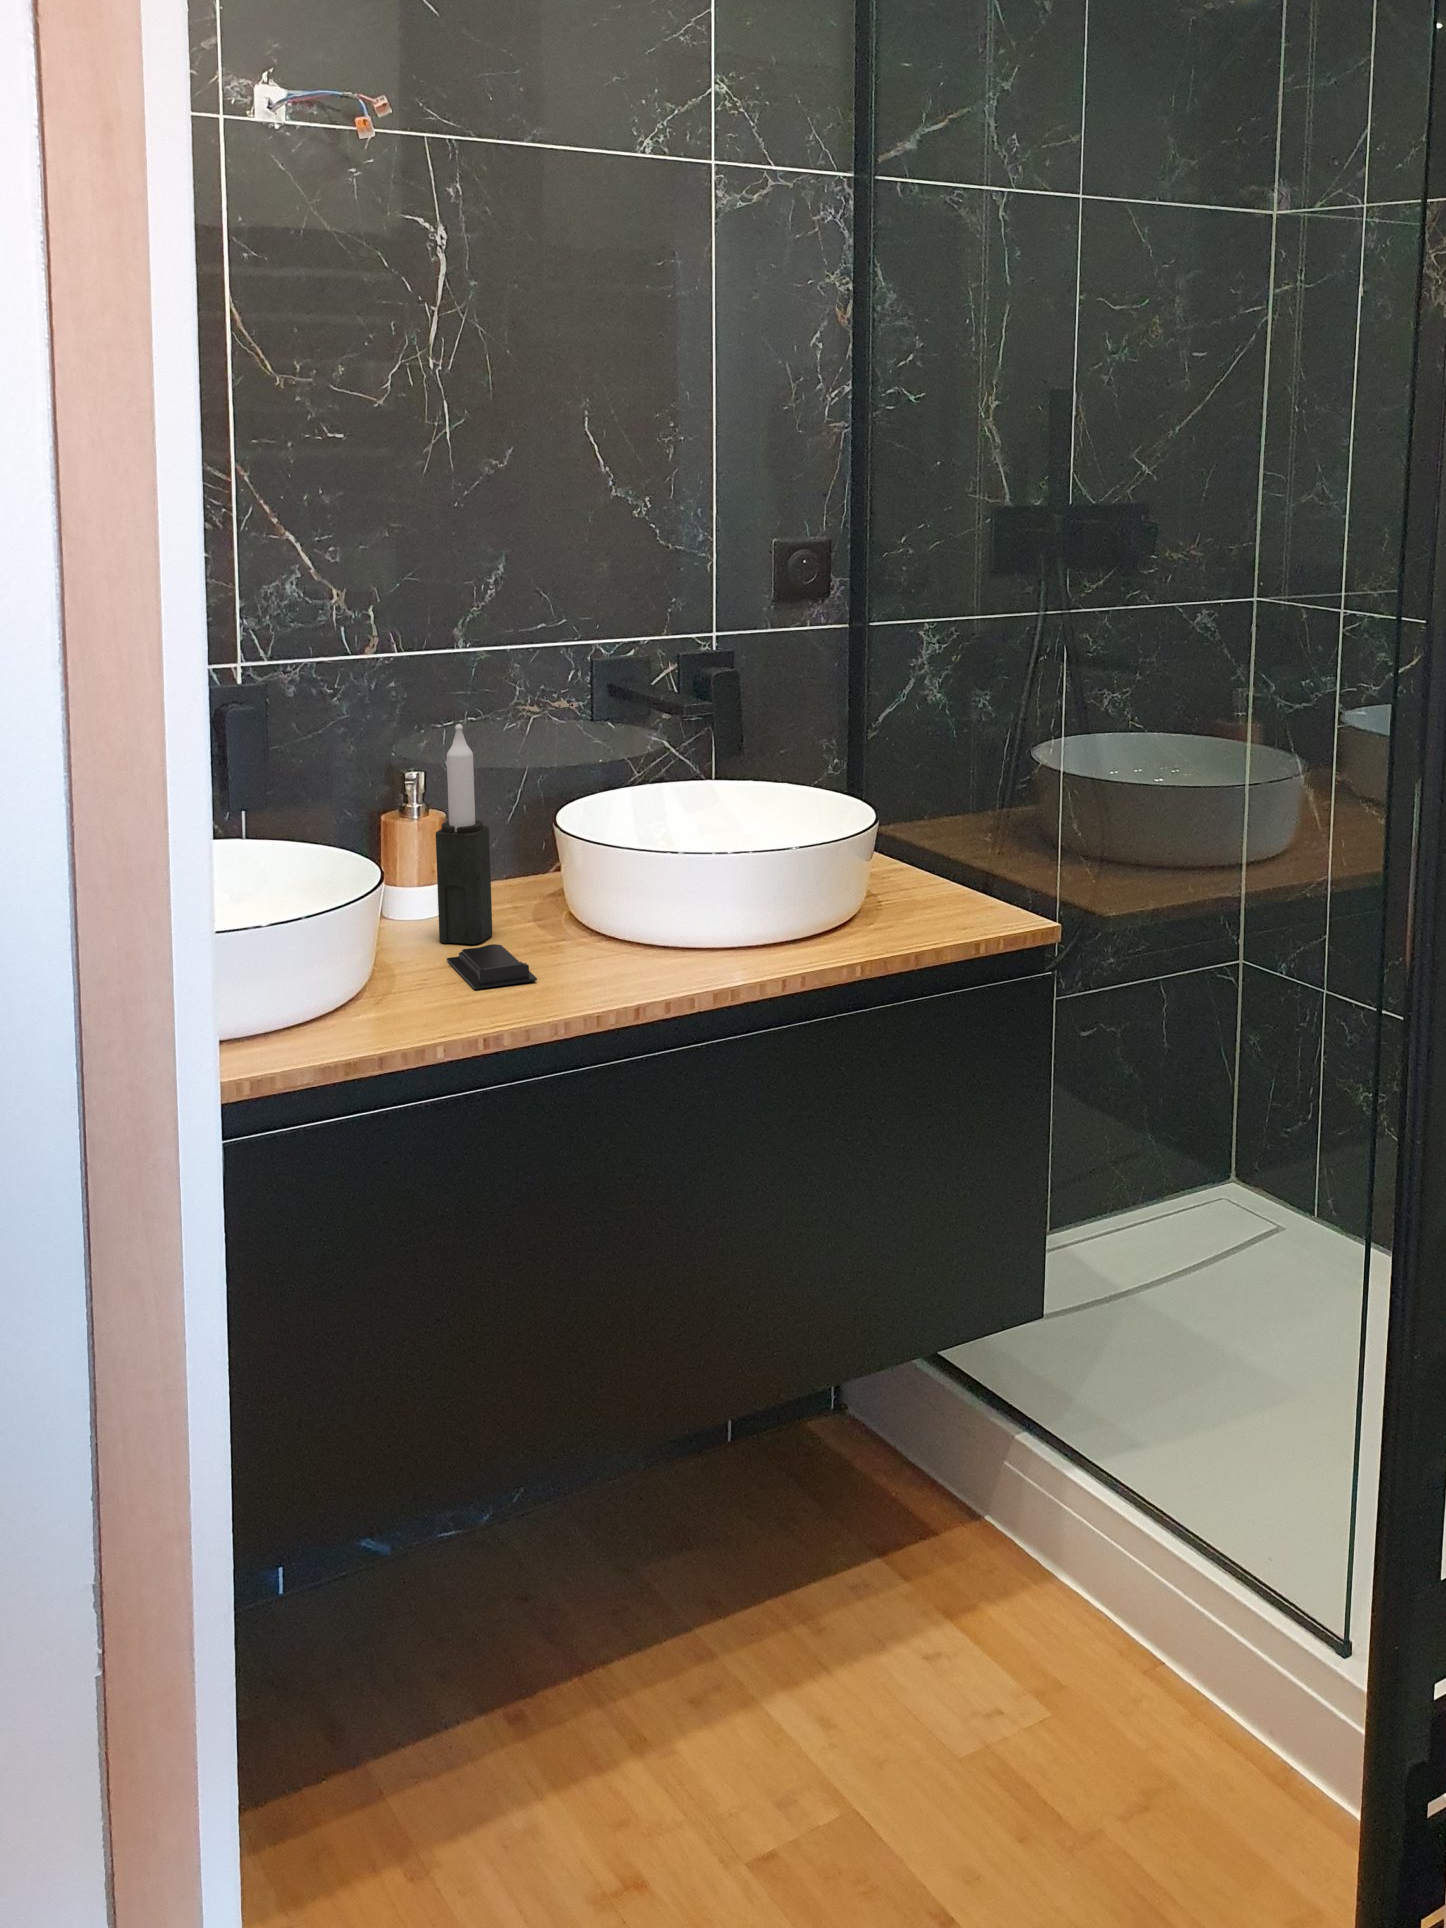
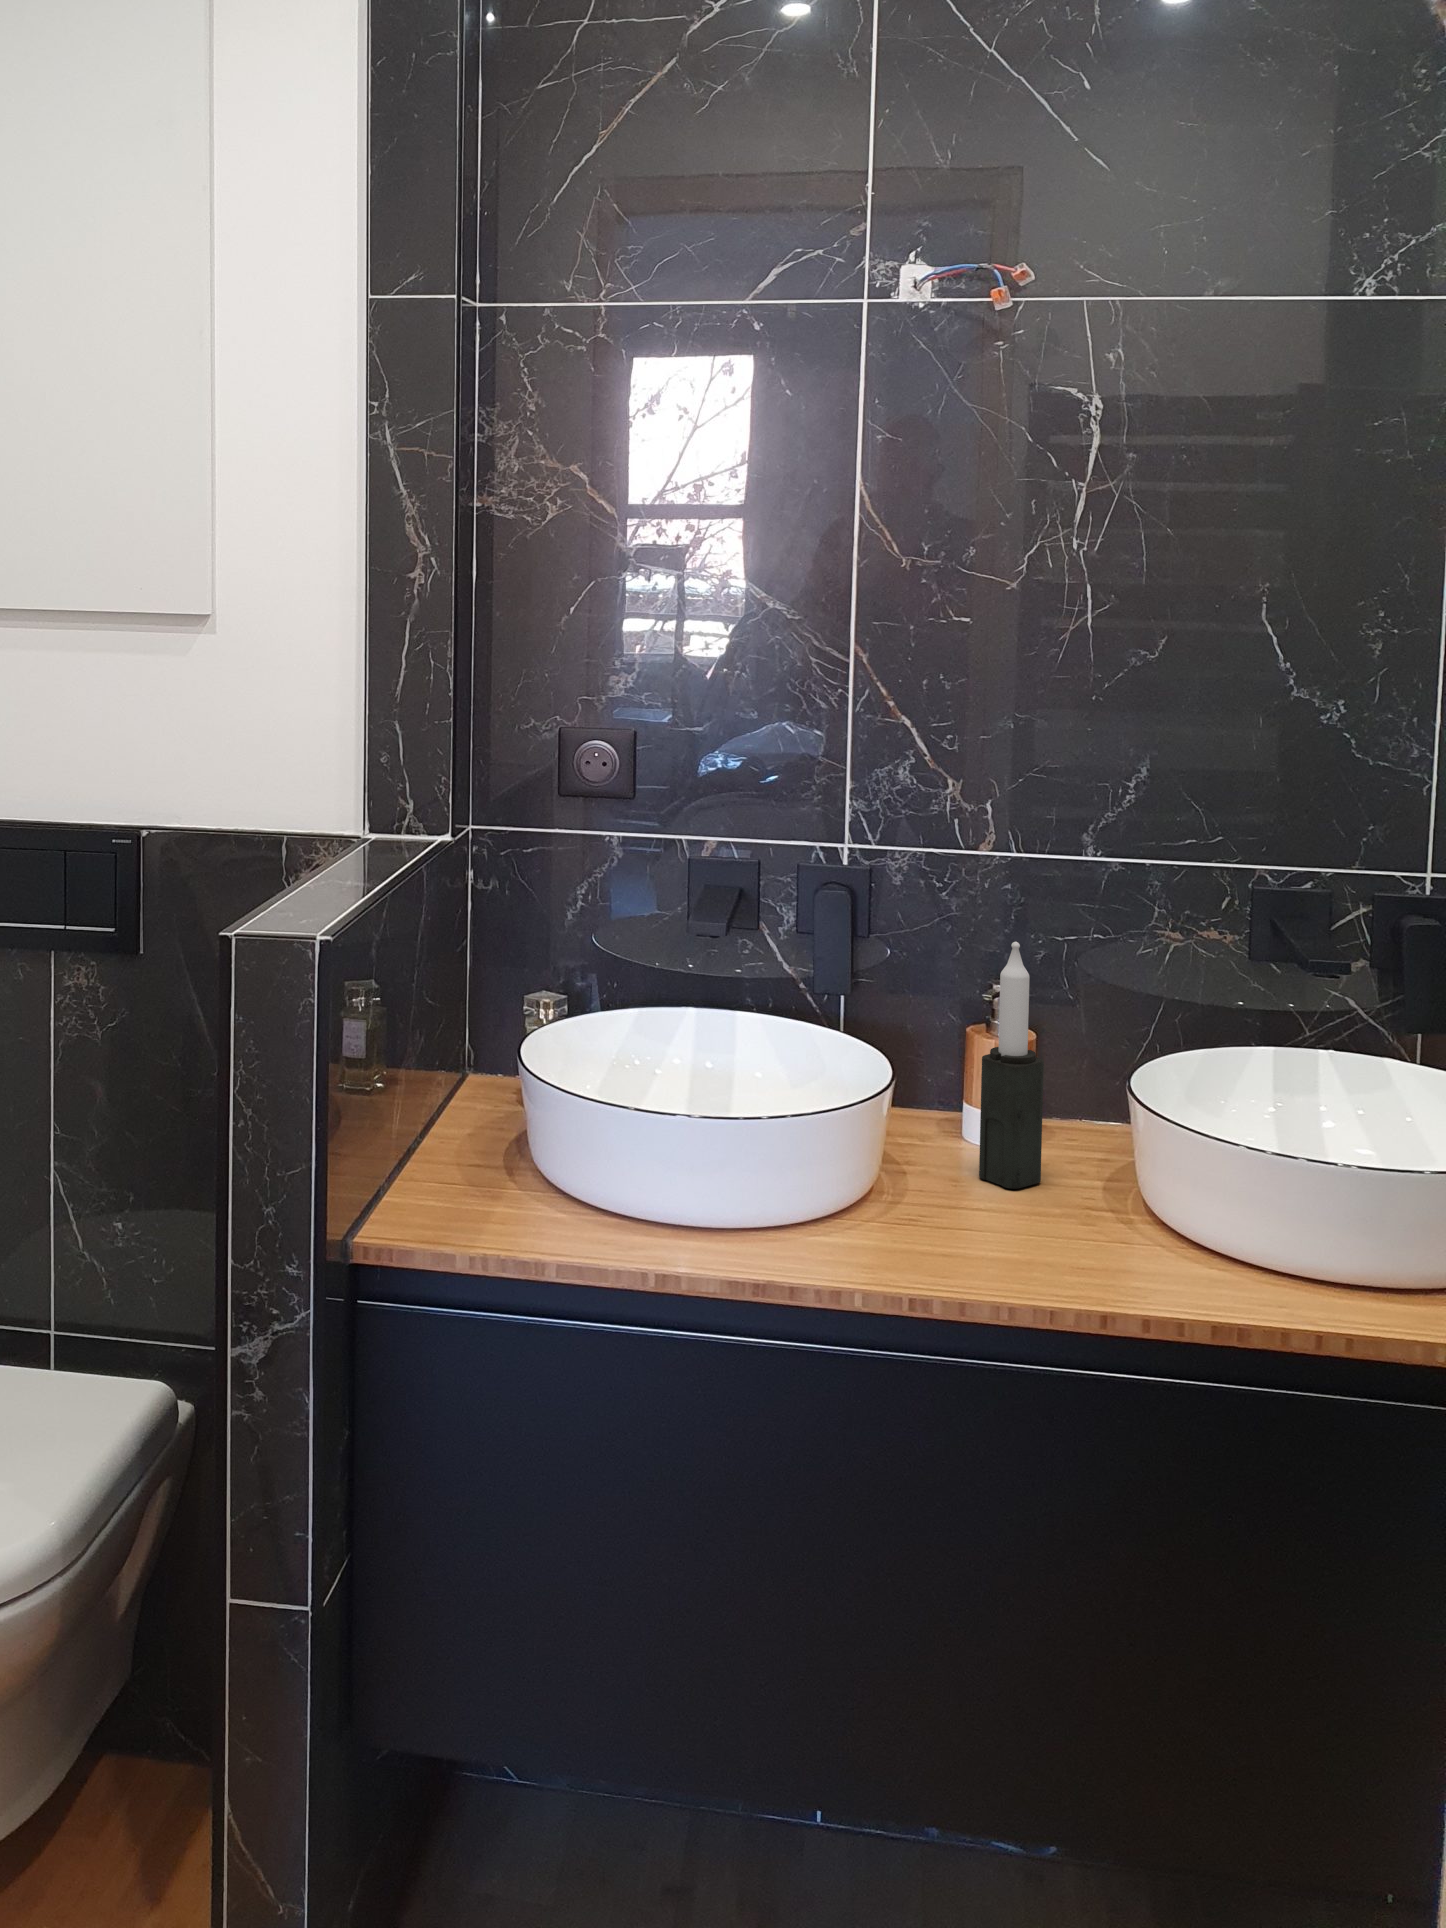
soap bar: present [447,944,537,989] -> none [953,1192,1032,1250]

